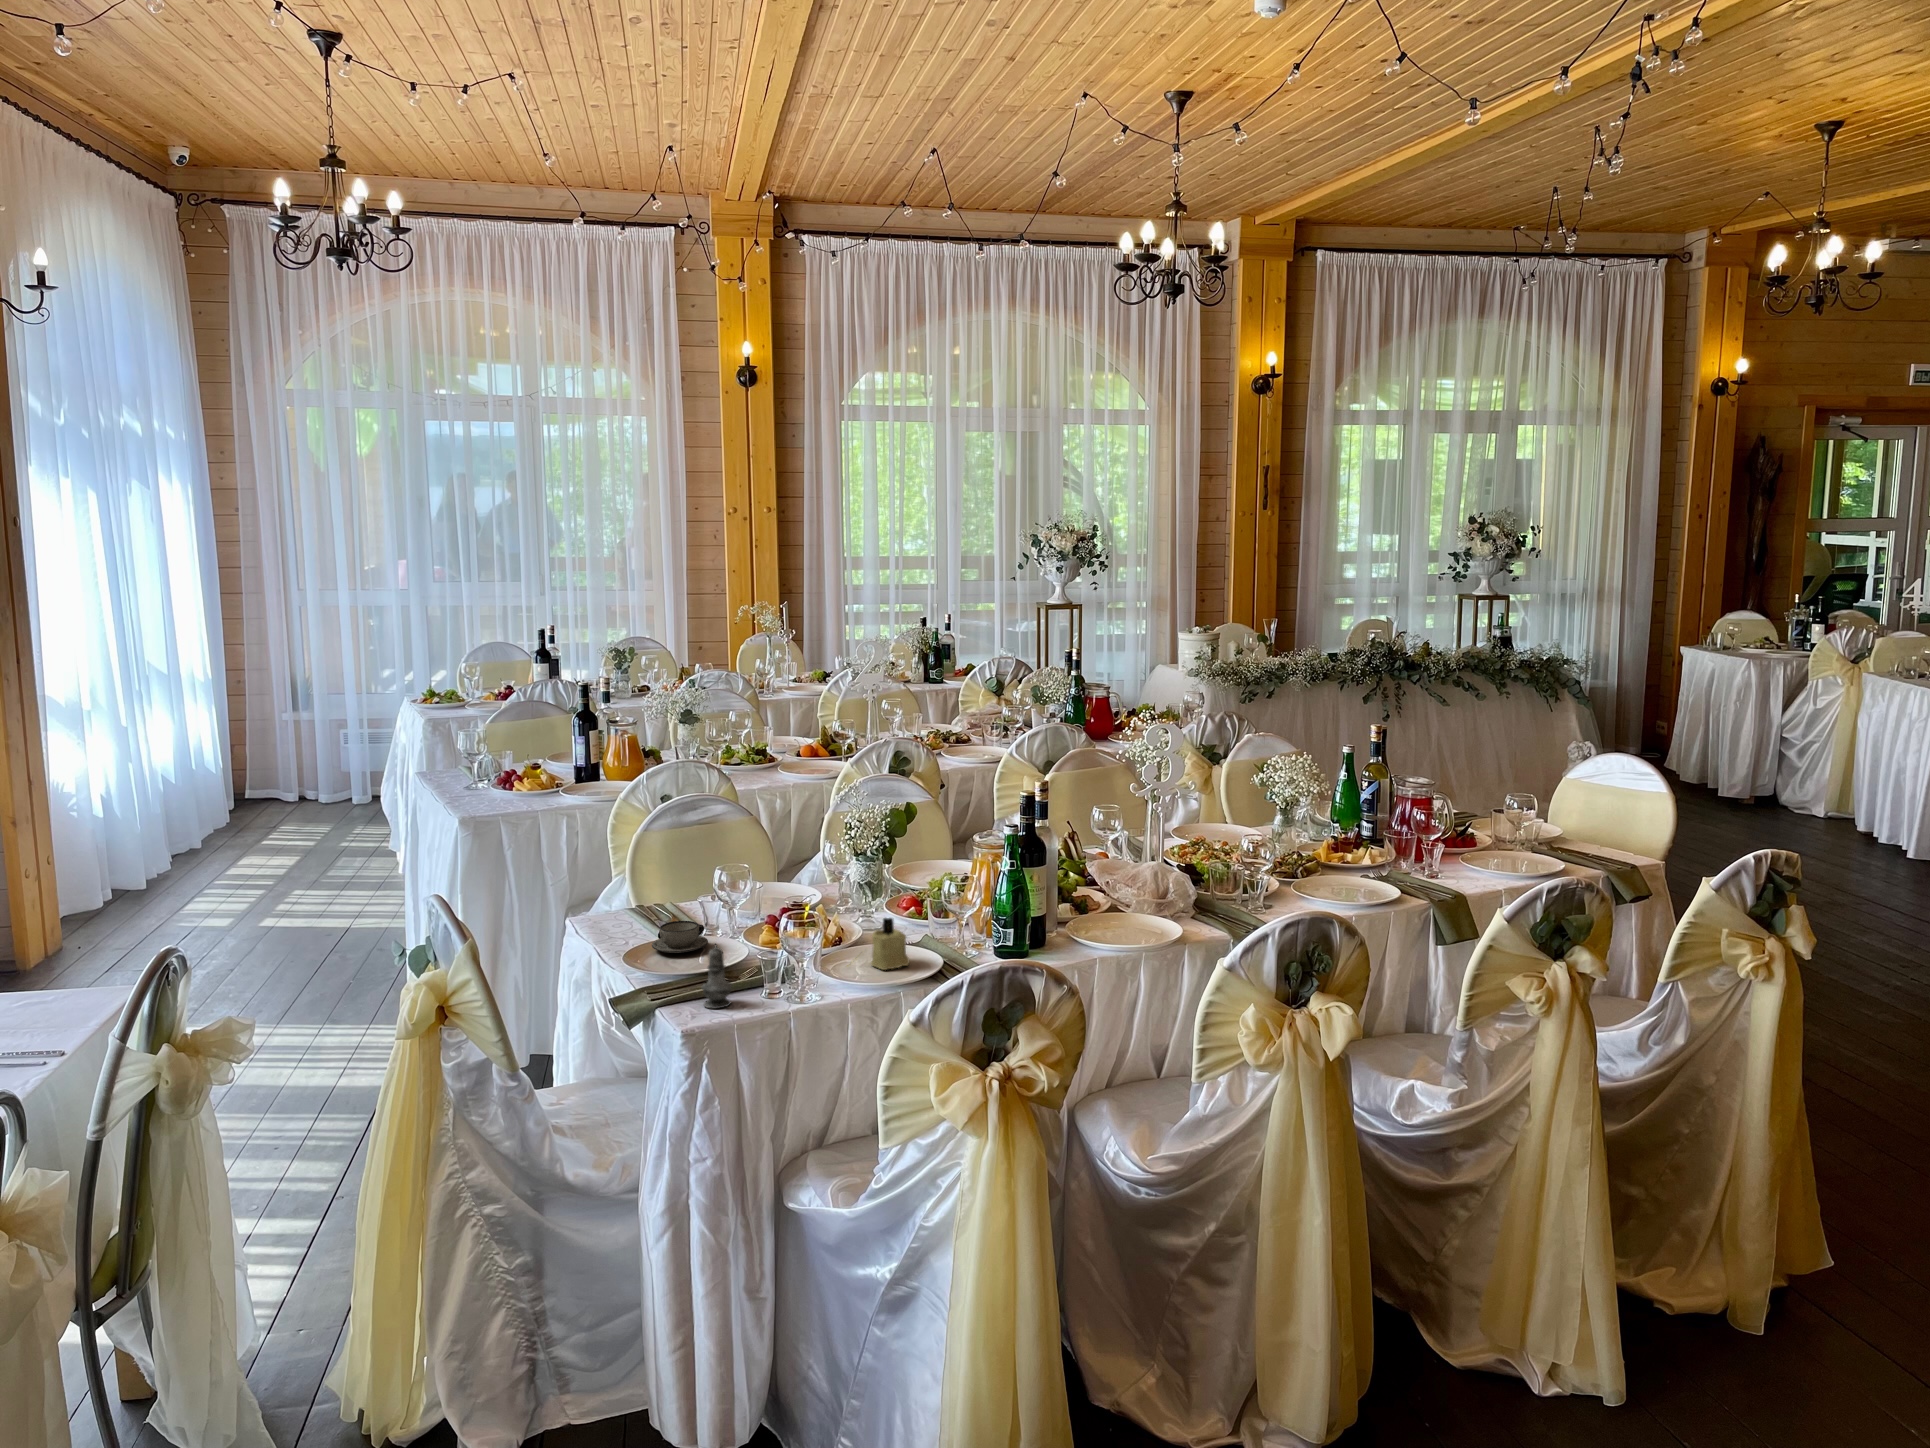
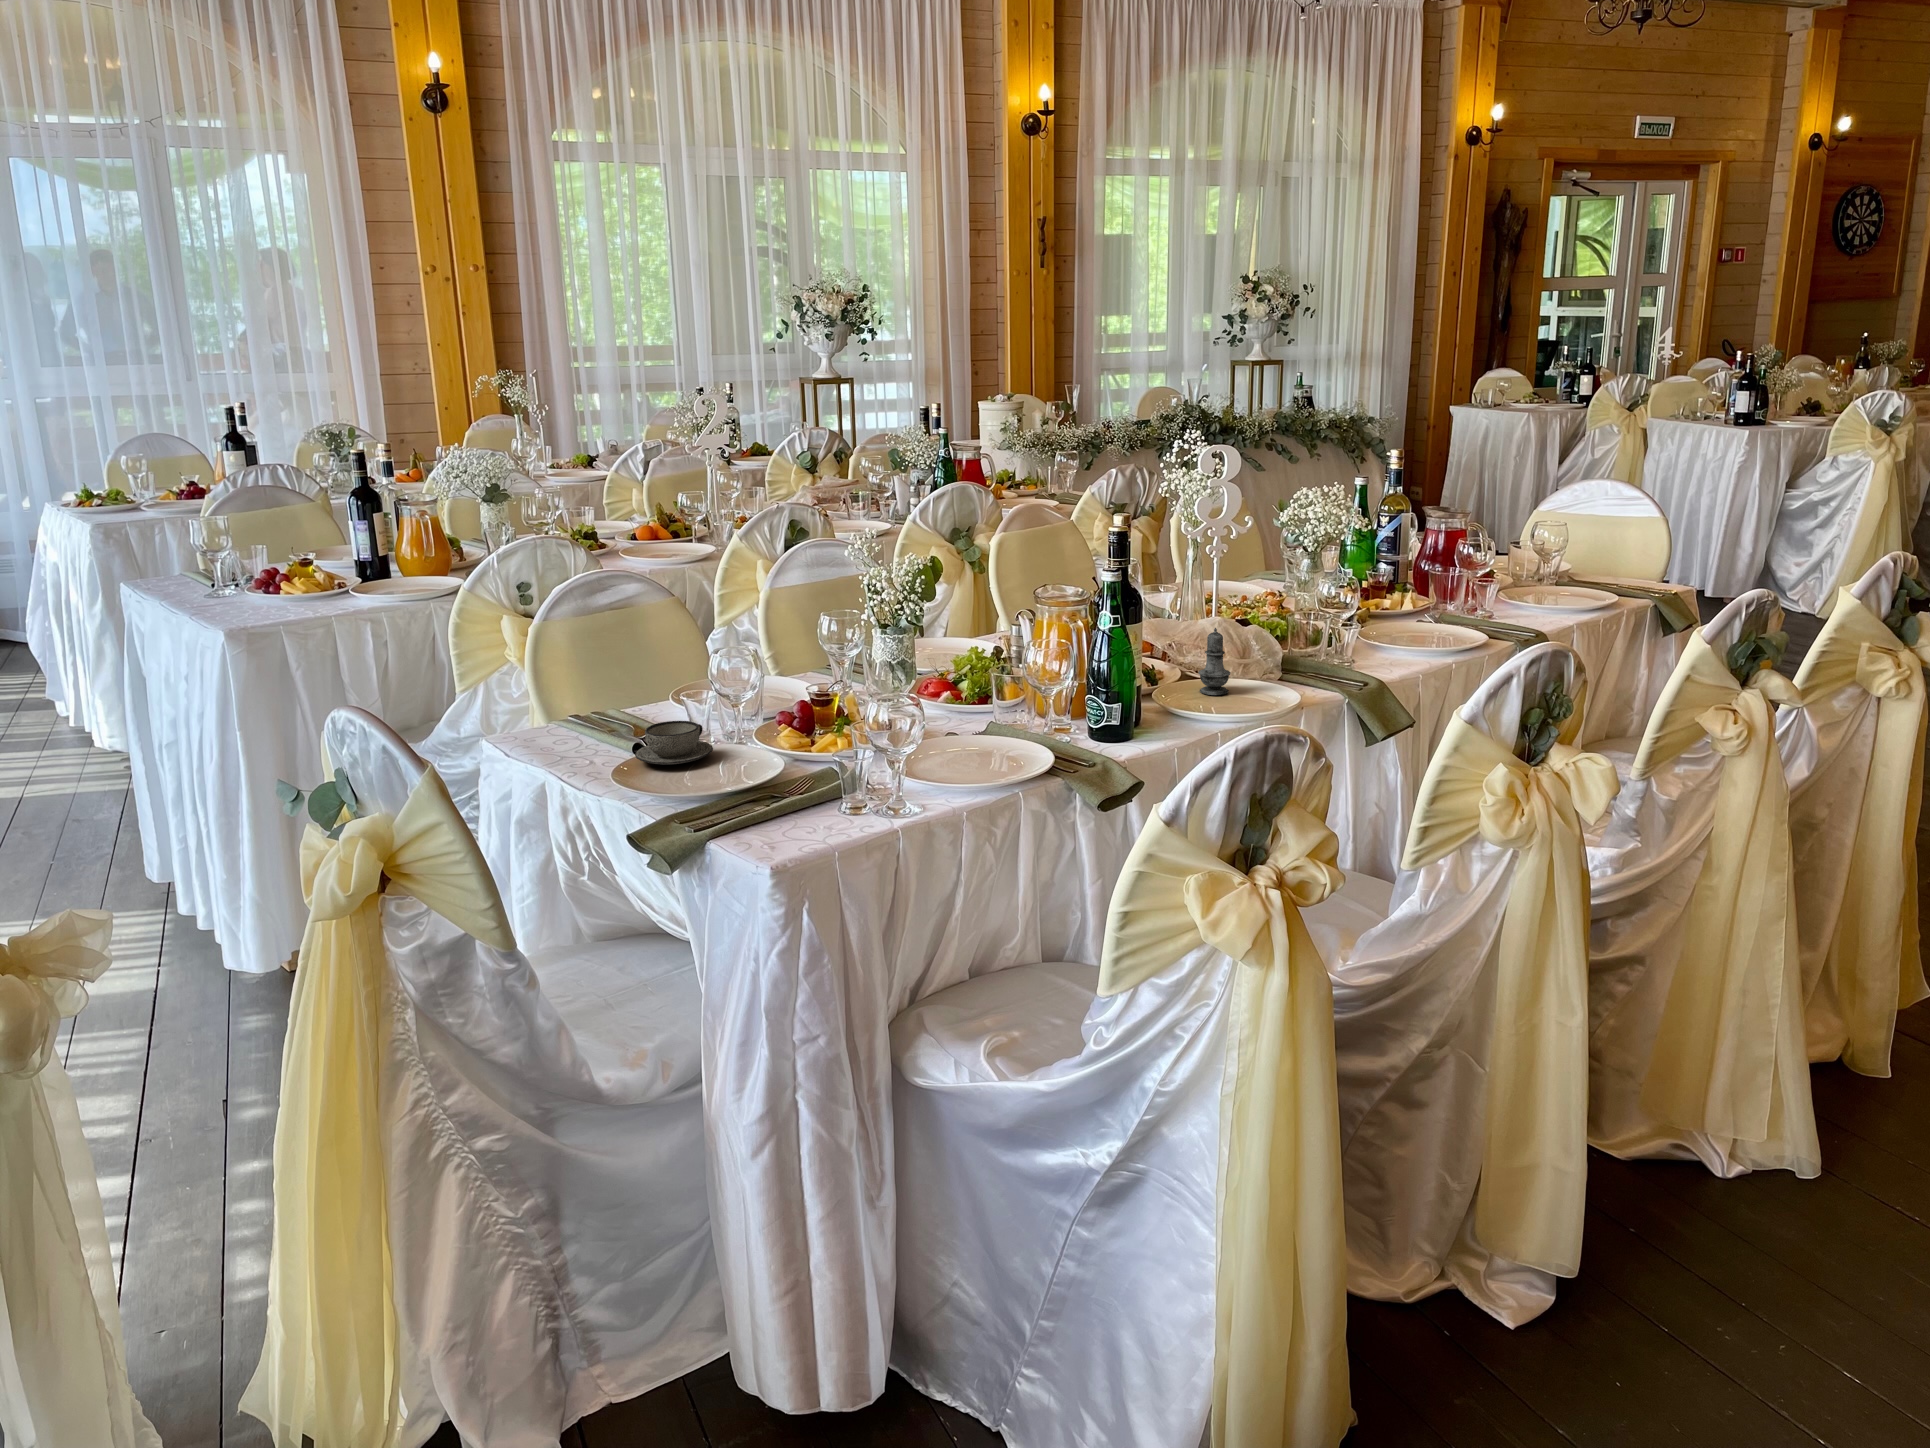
candle: present [871,918,909,970] -> none [948,691,999,760]
salt shaker: present [702,945,732,1008] -> present [1198,628,1231,695]

